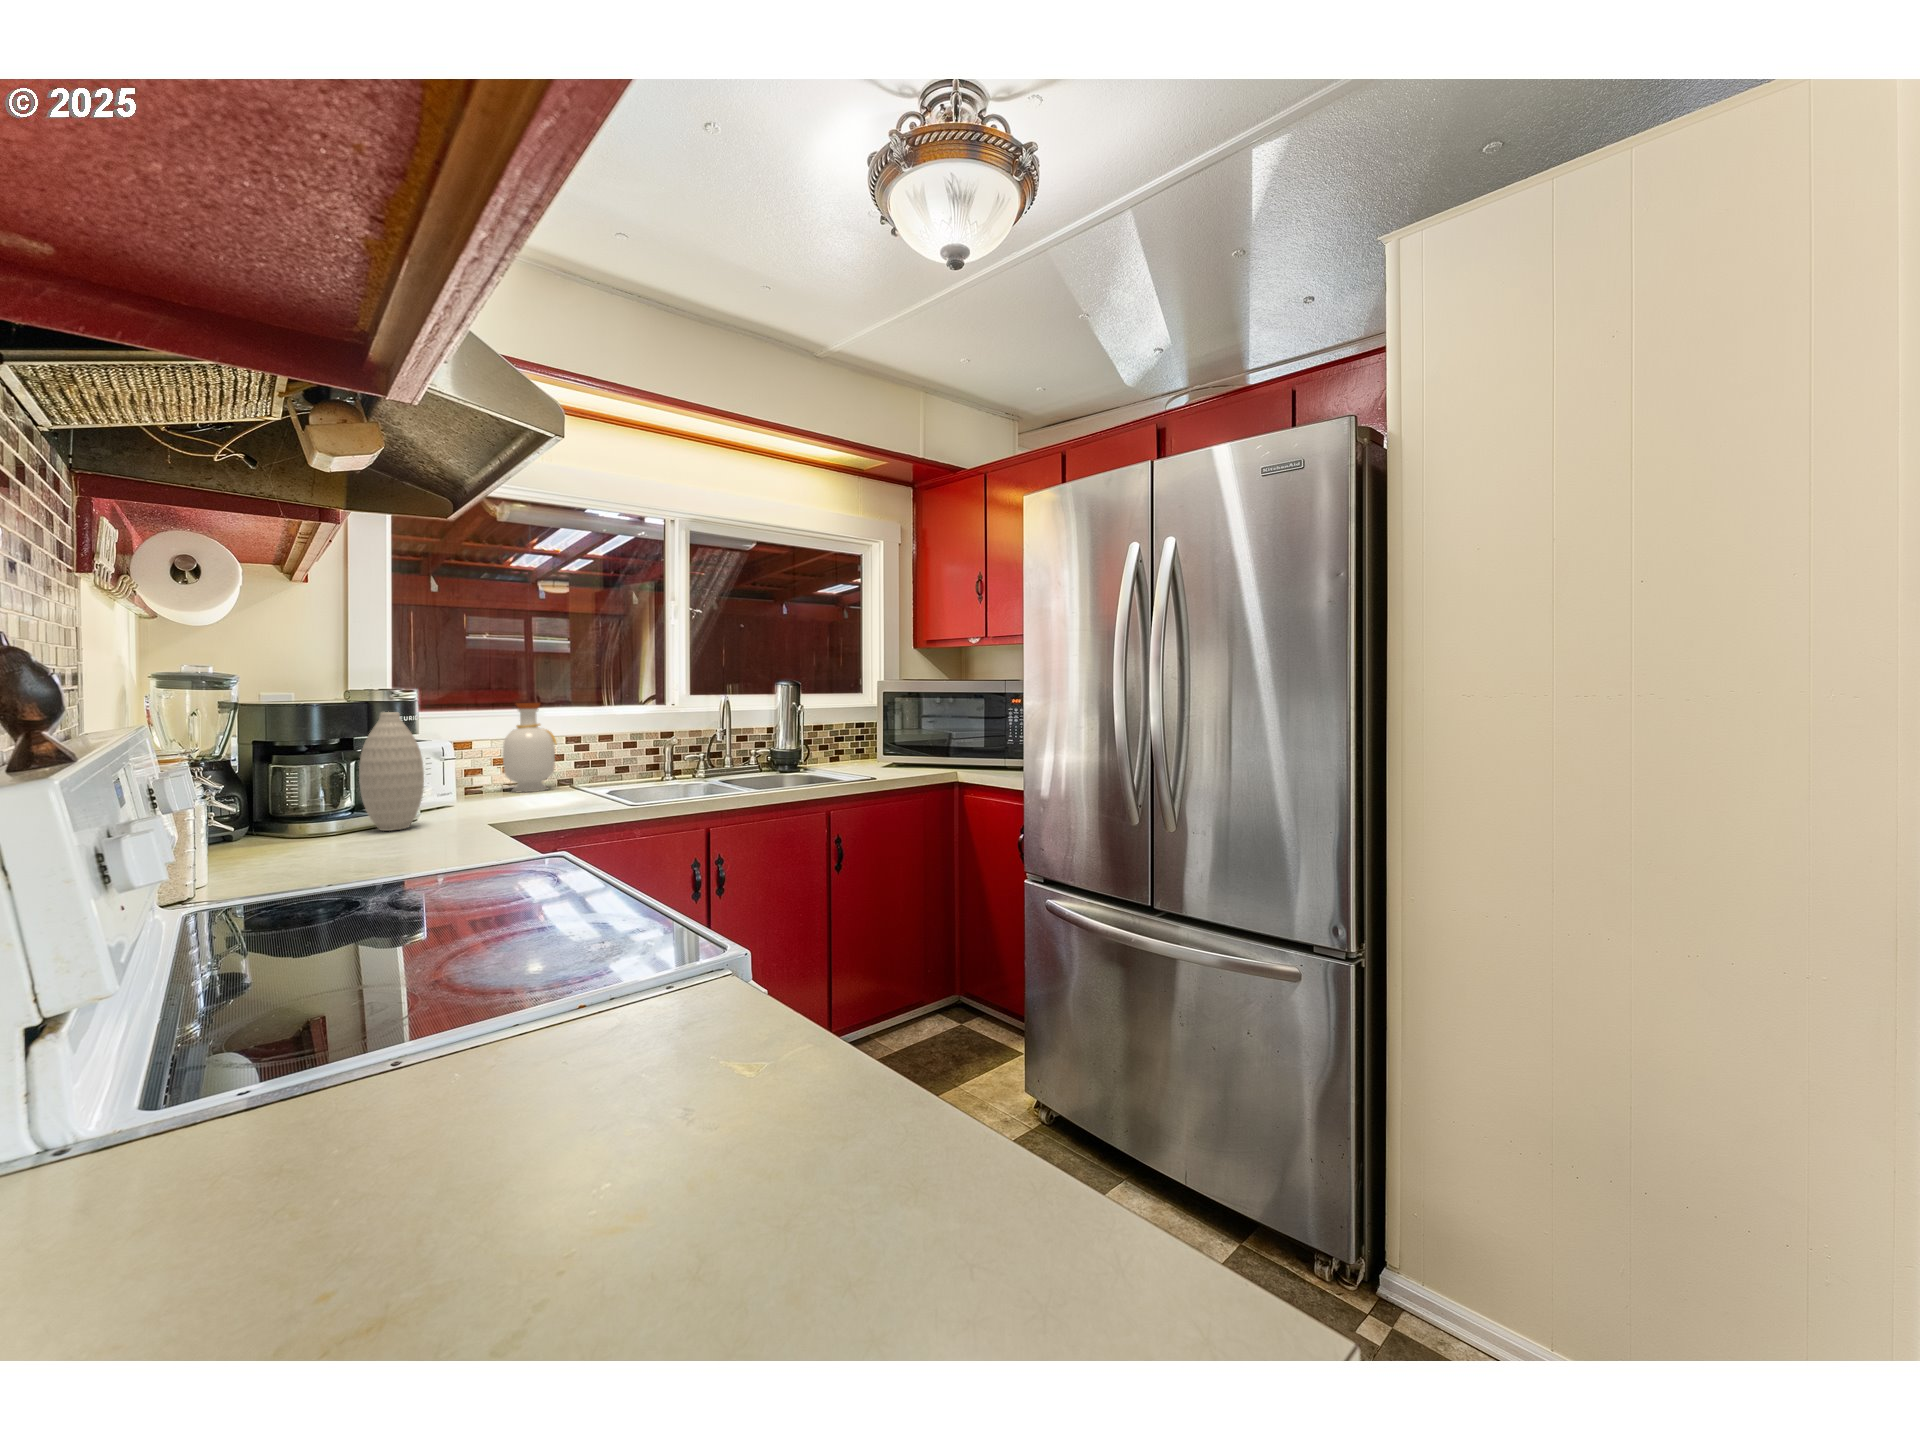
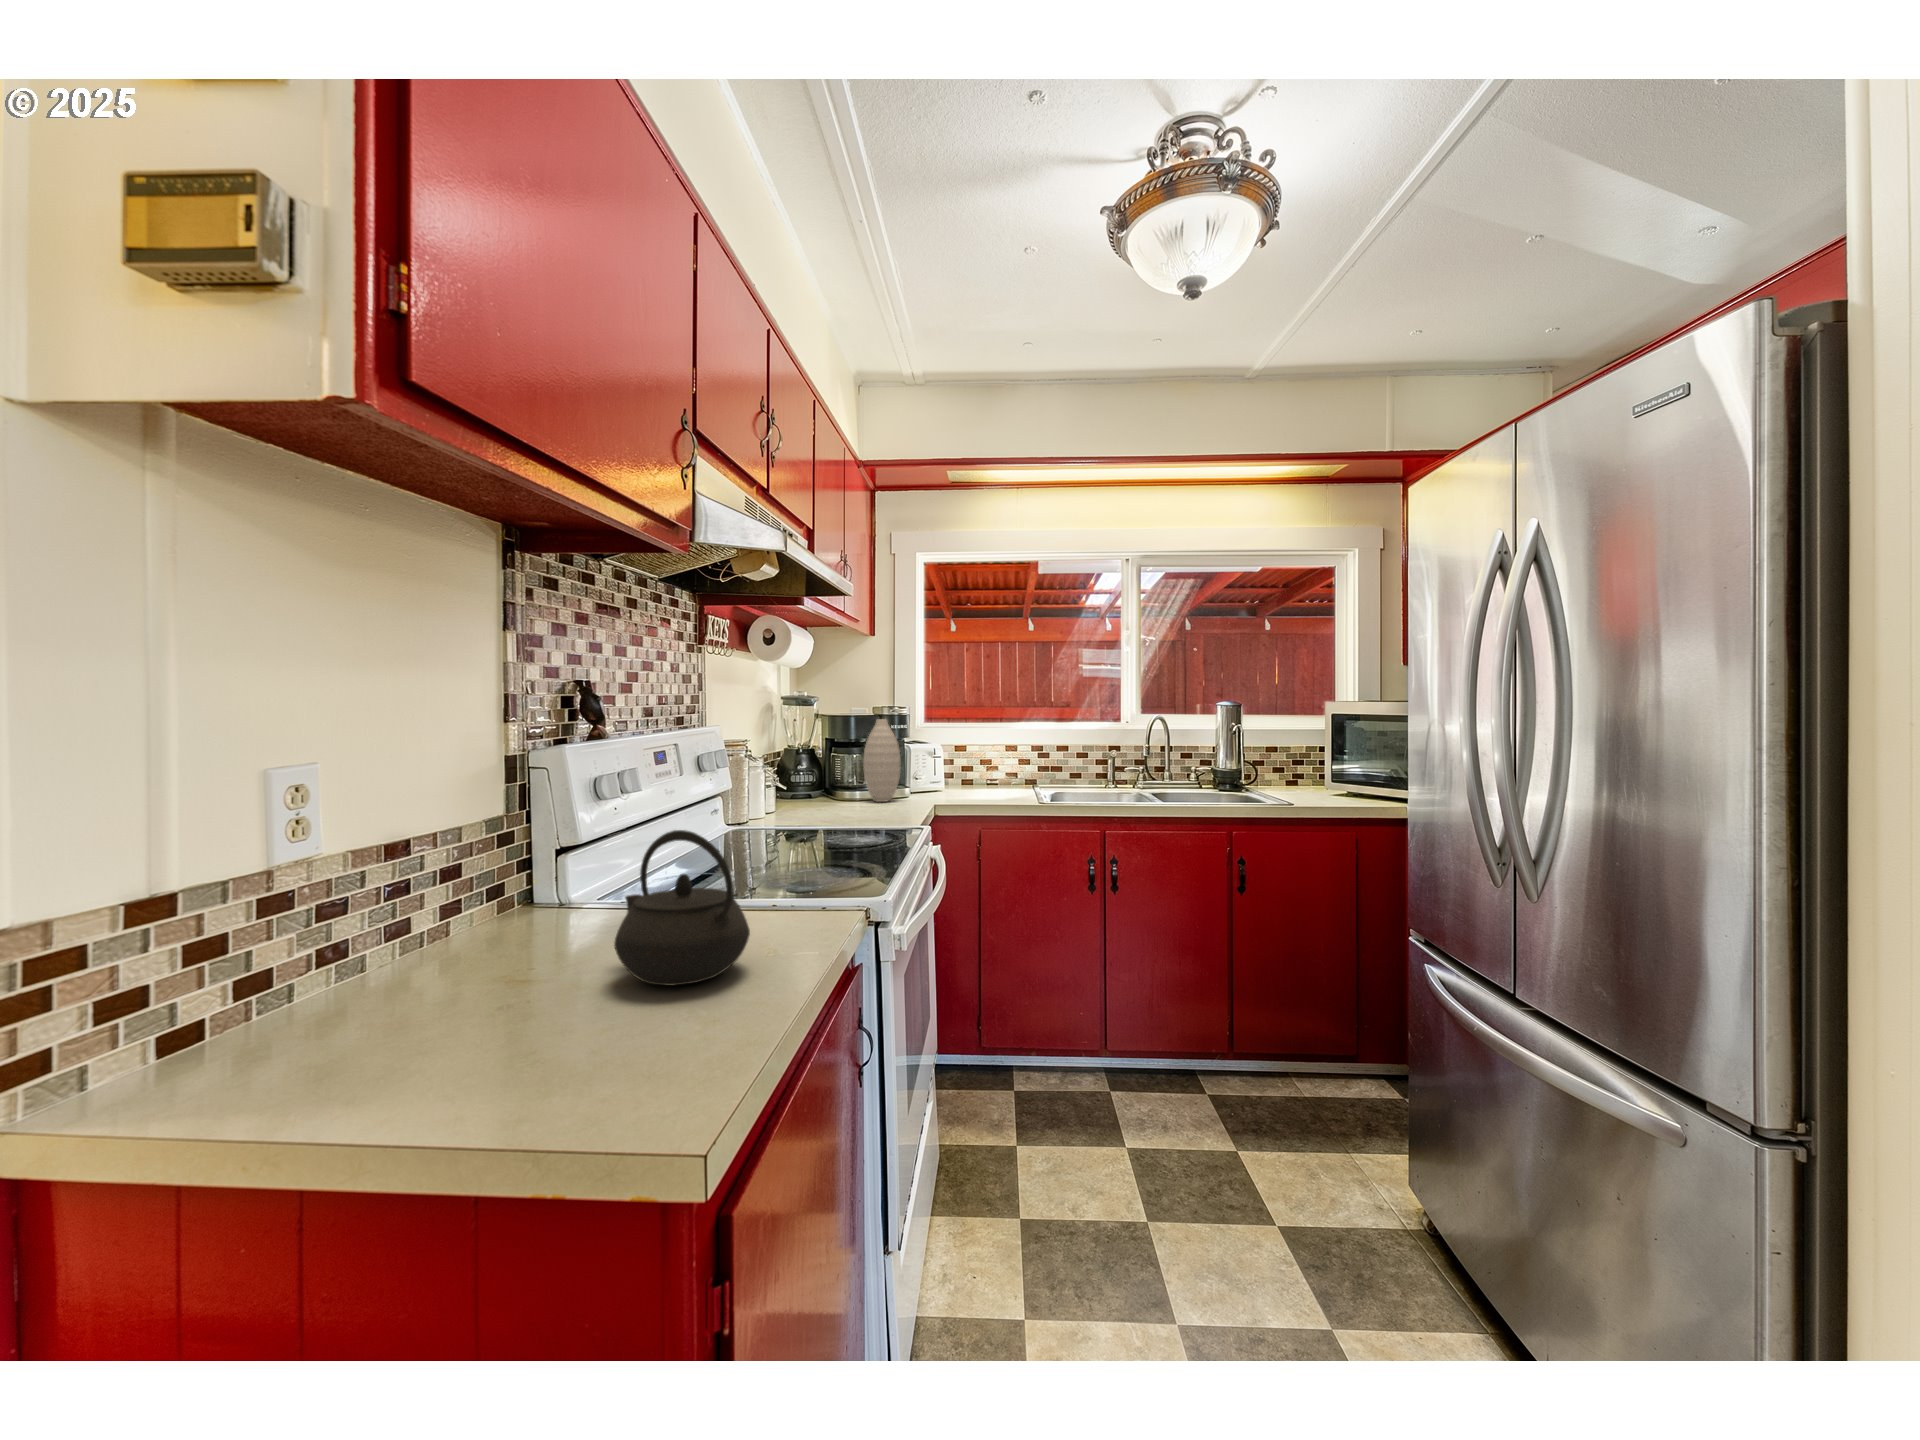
bottle: present [503,703,556,792] -> none [981,717,1018,788]
kettle: none [550,956,826,1228] -> present [614,830,750,986]

